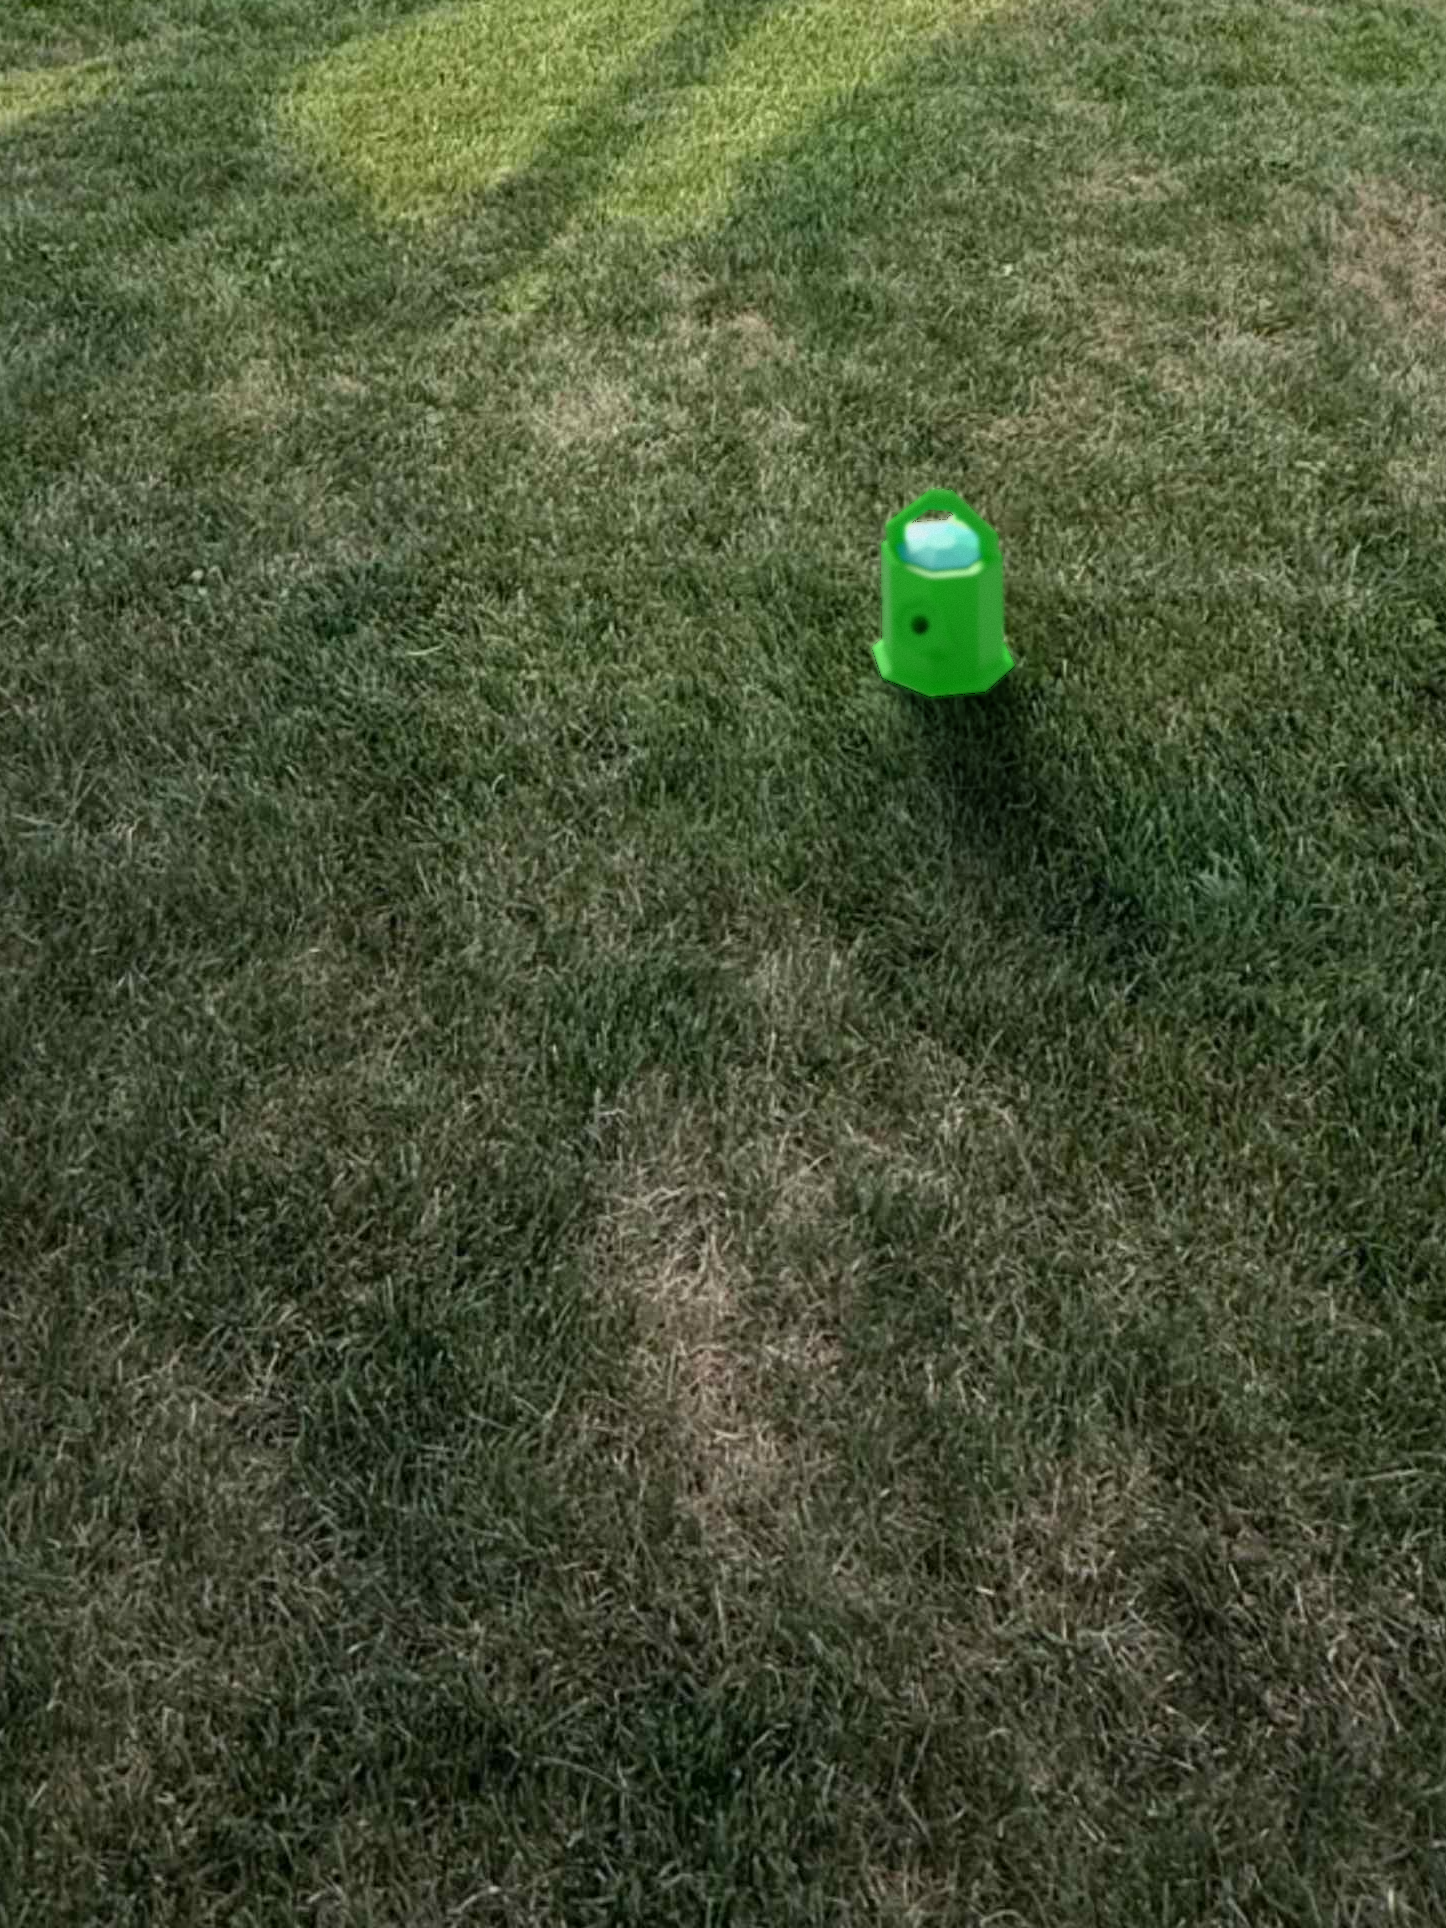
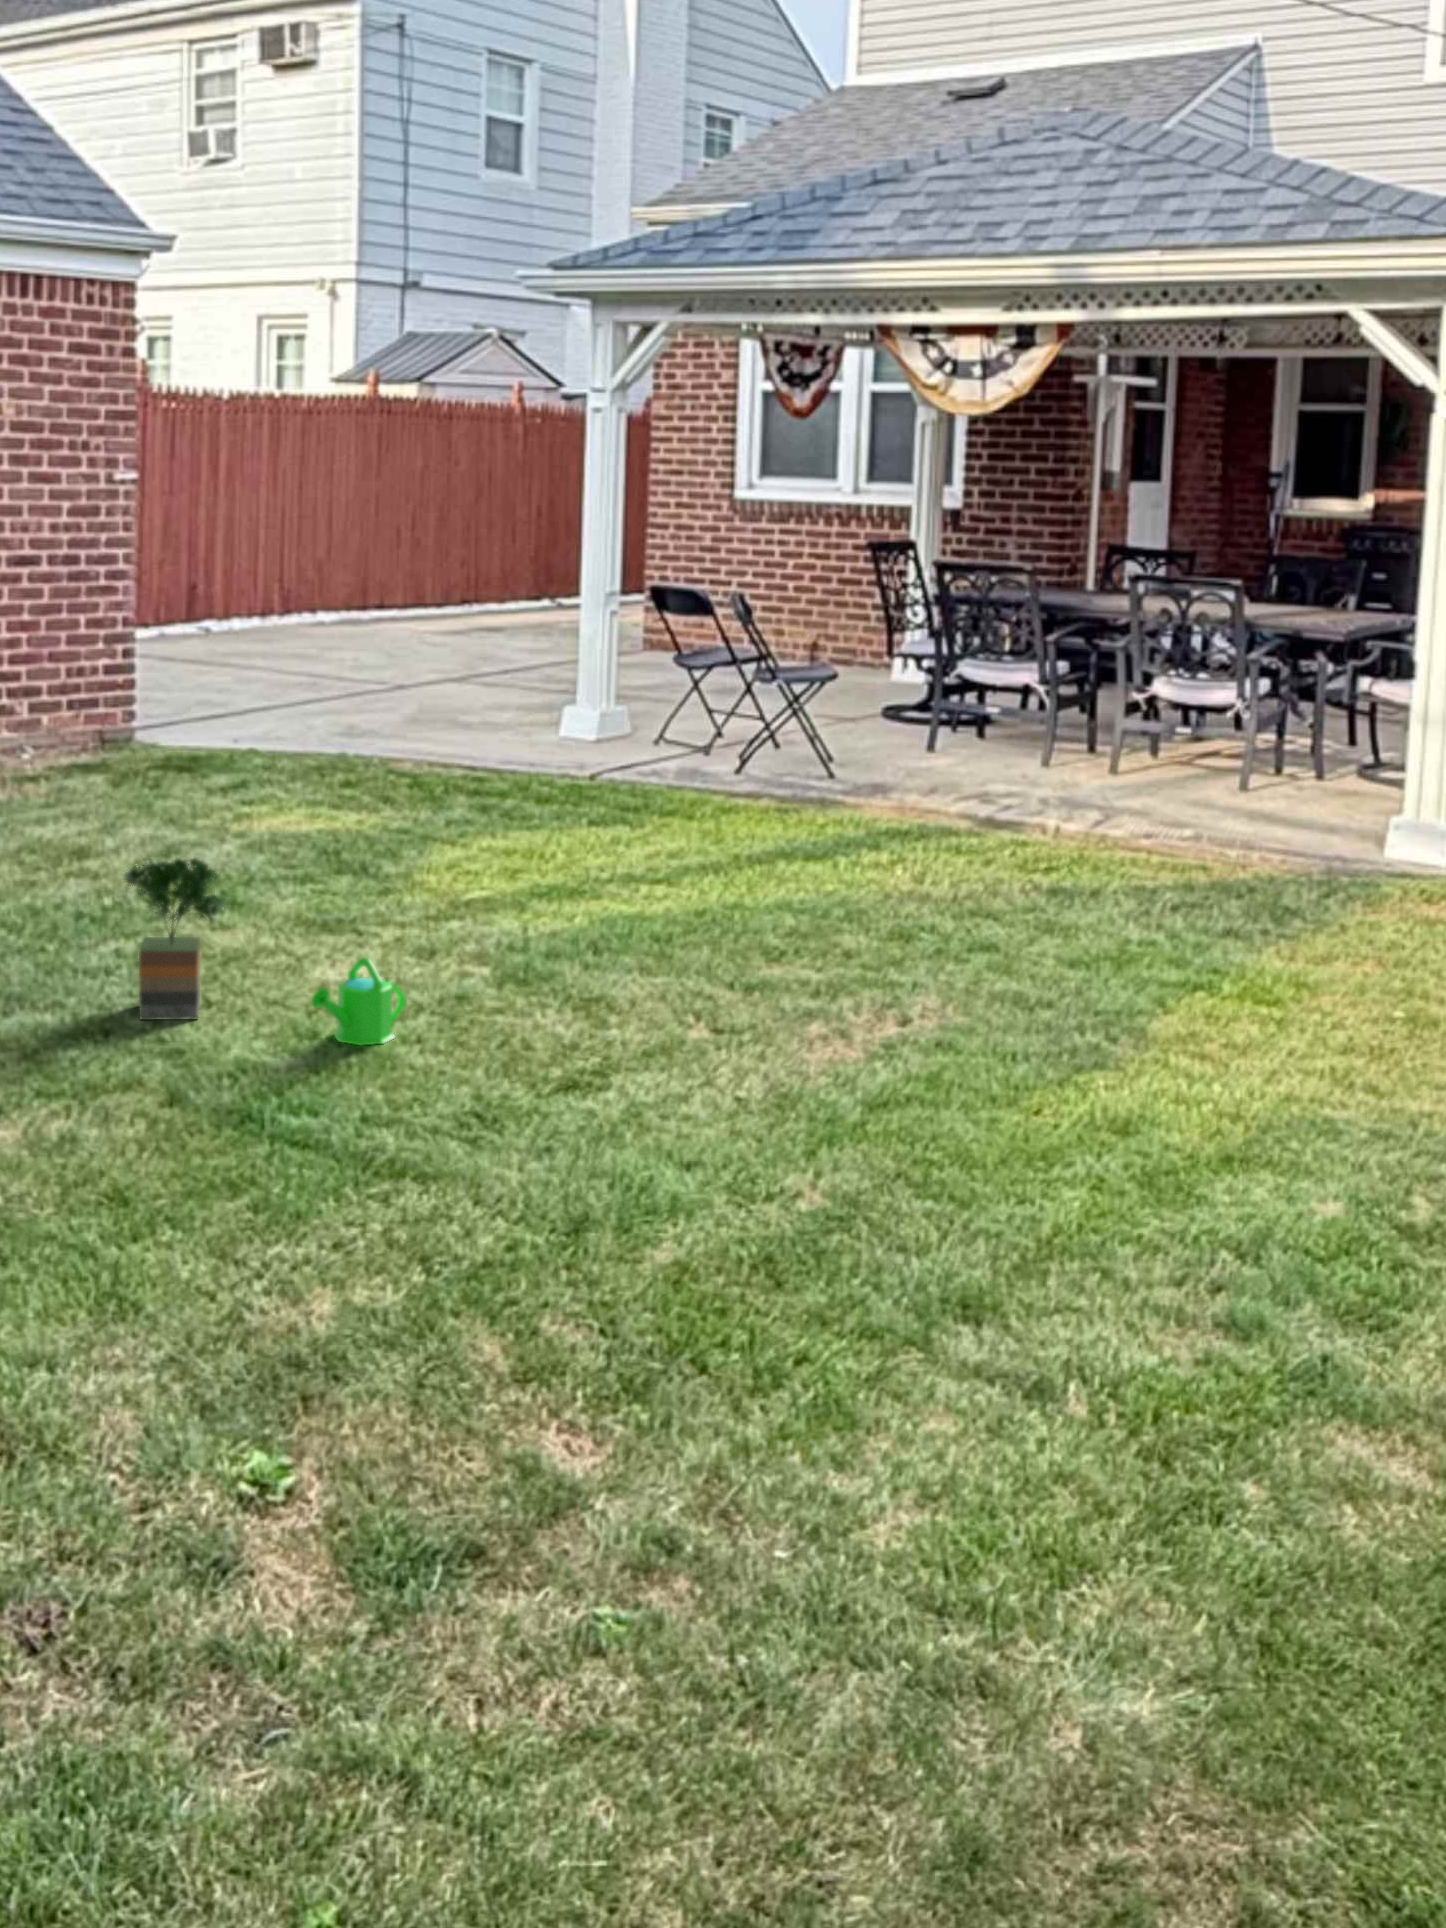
potted tree: none [301,354,601,797] -> present [122,857,226,1020]

